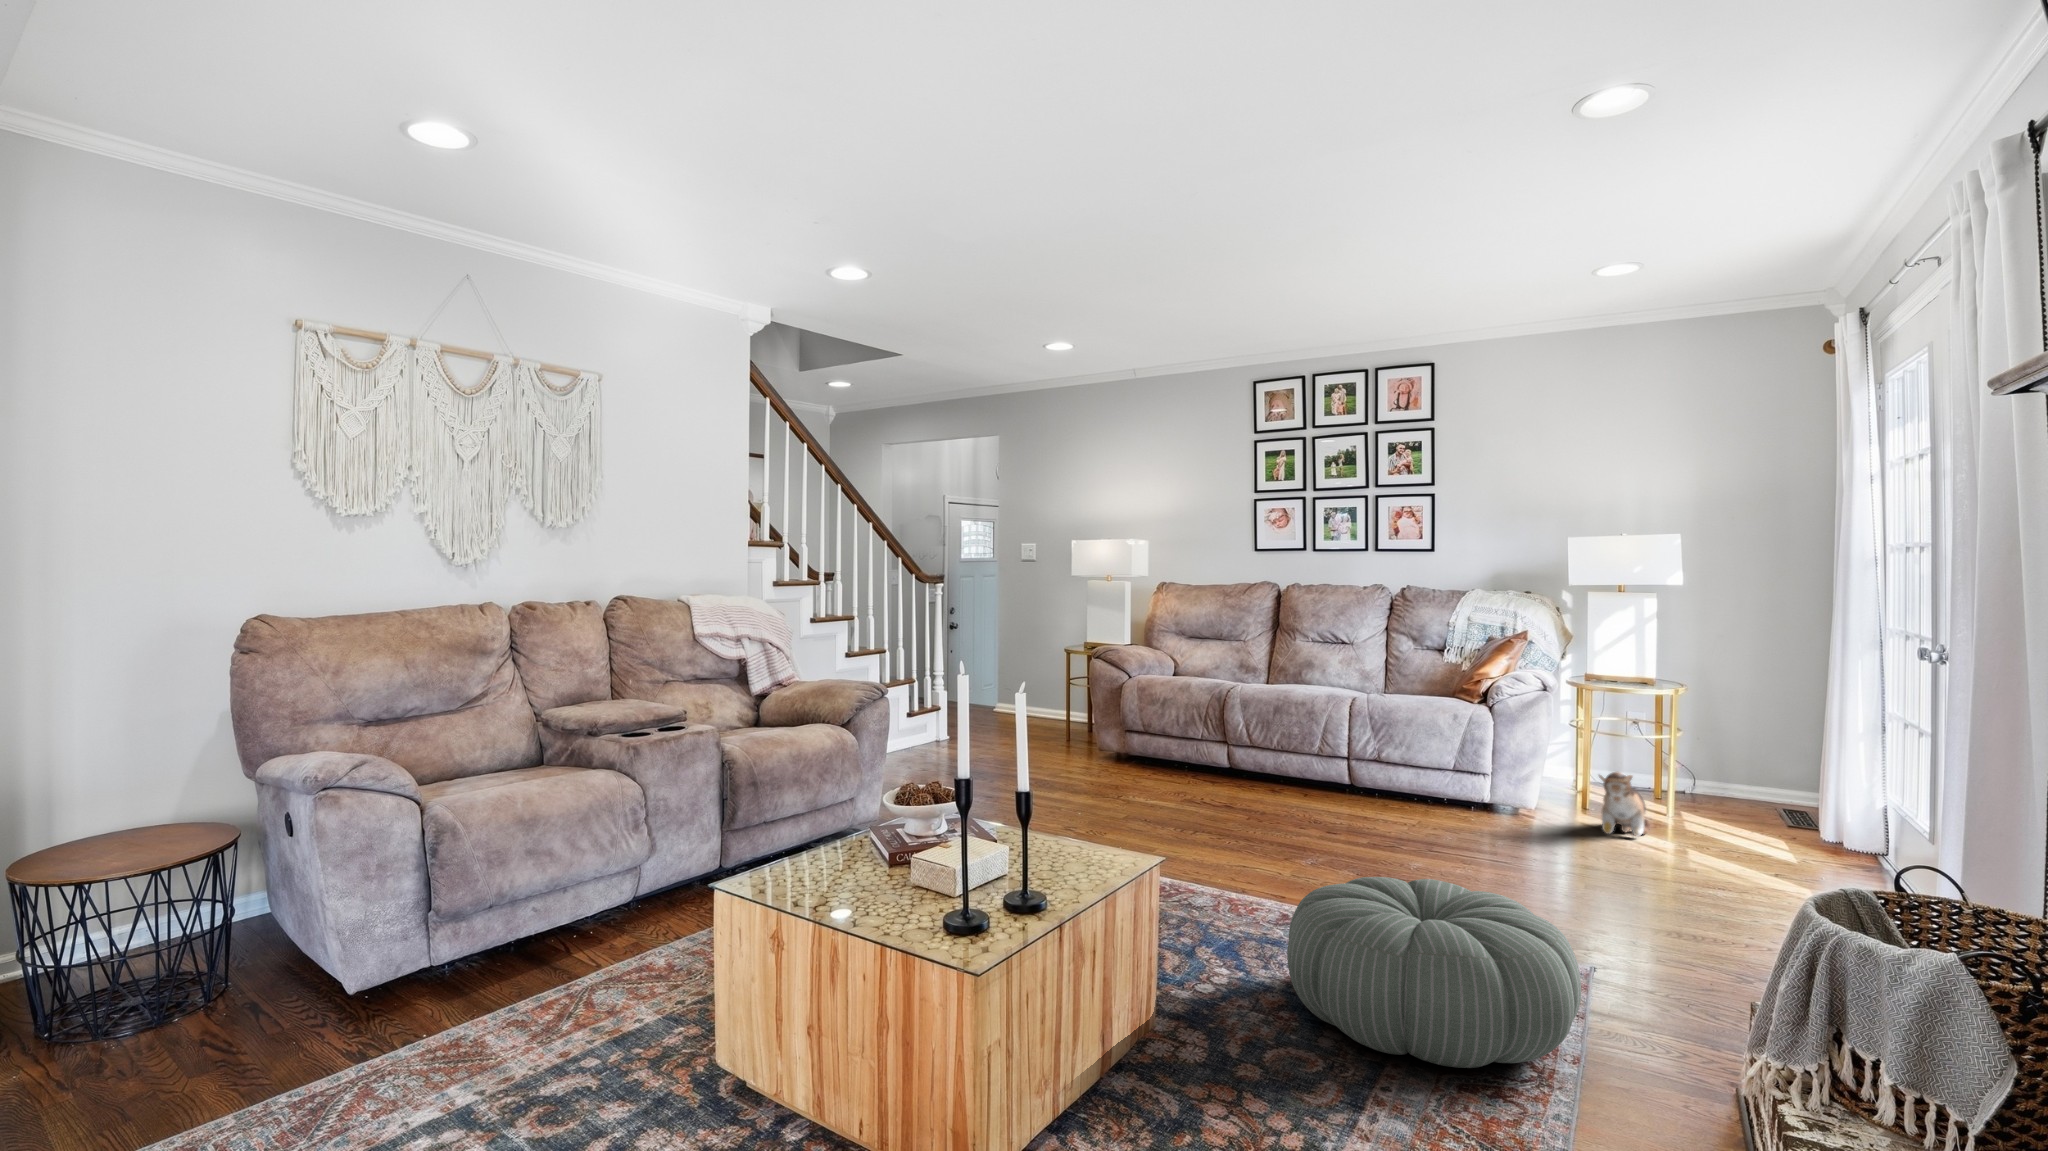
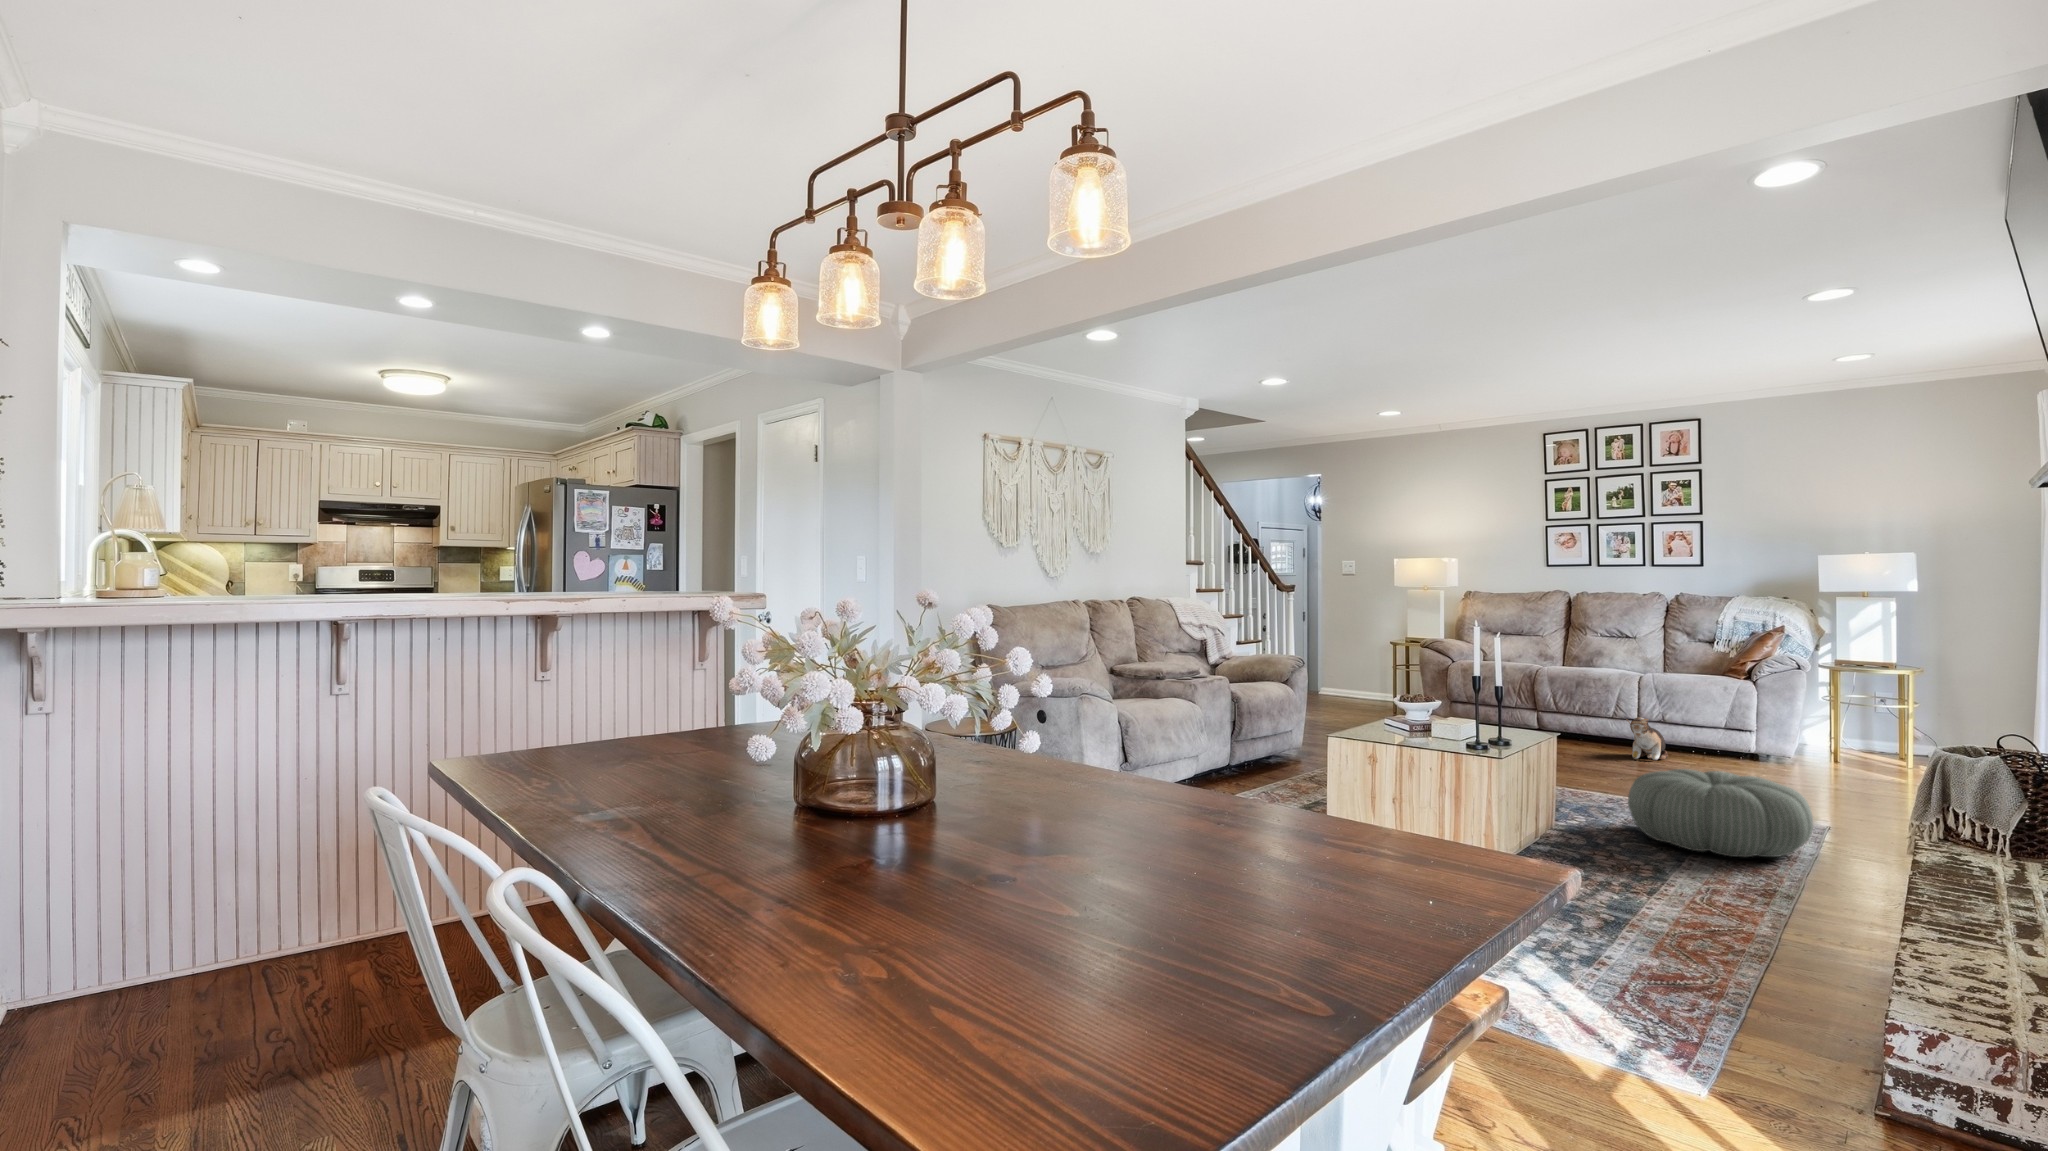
plush toy: present [1599,772,1650,836] -> present [1626,717,1668,760]

